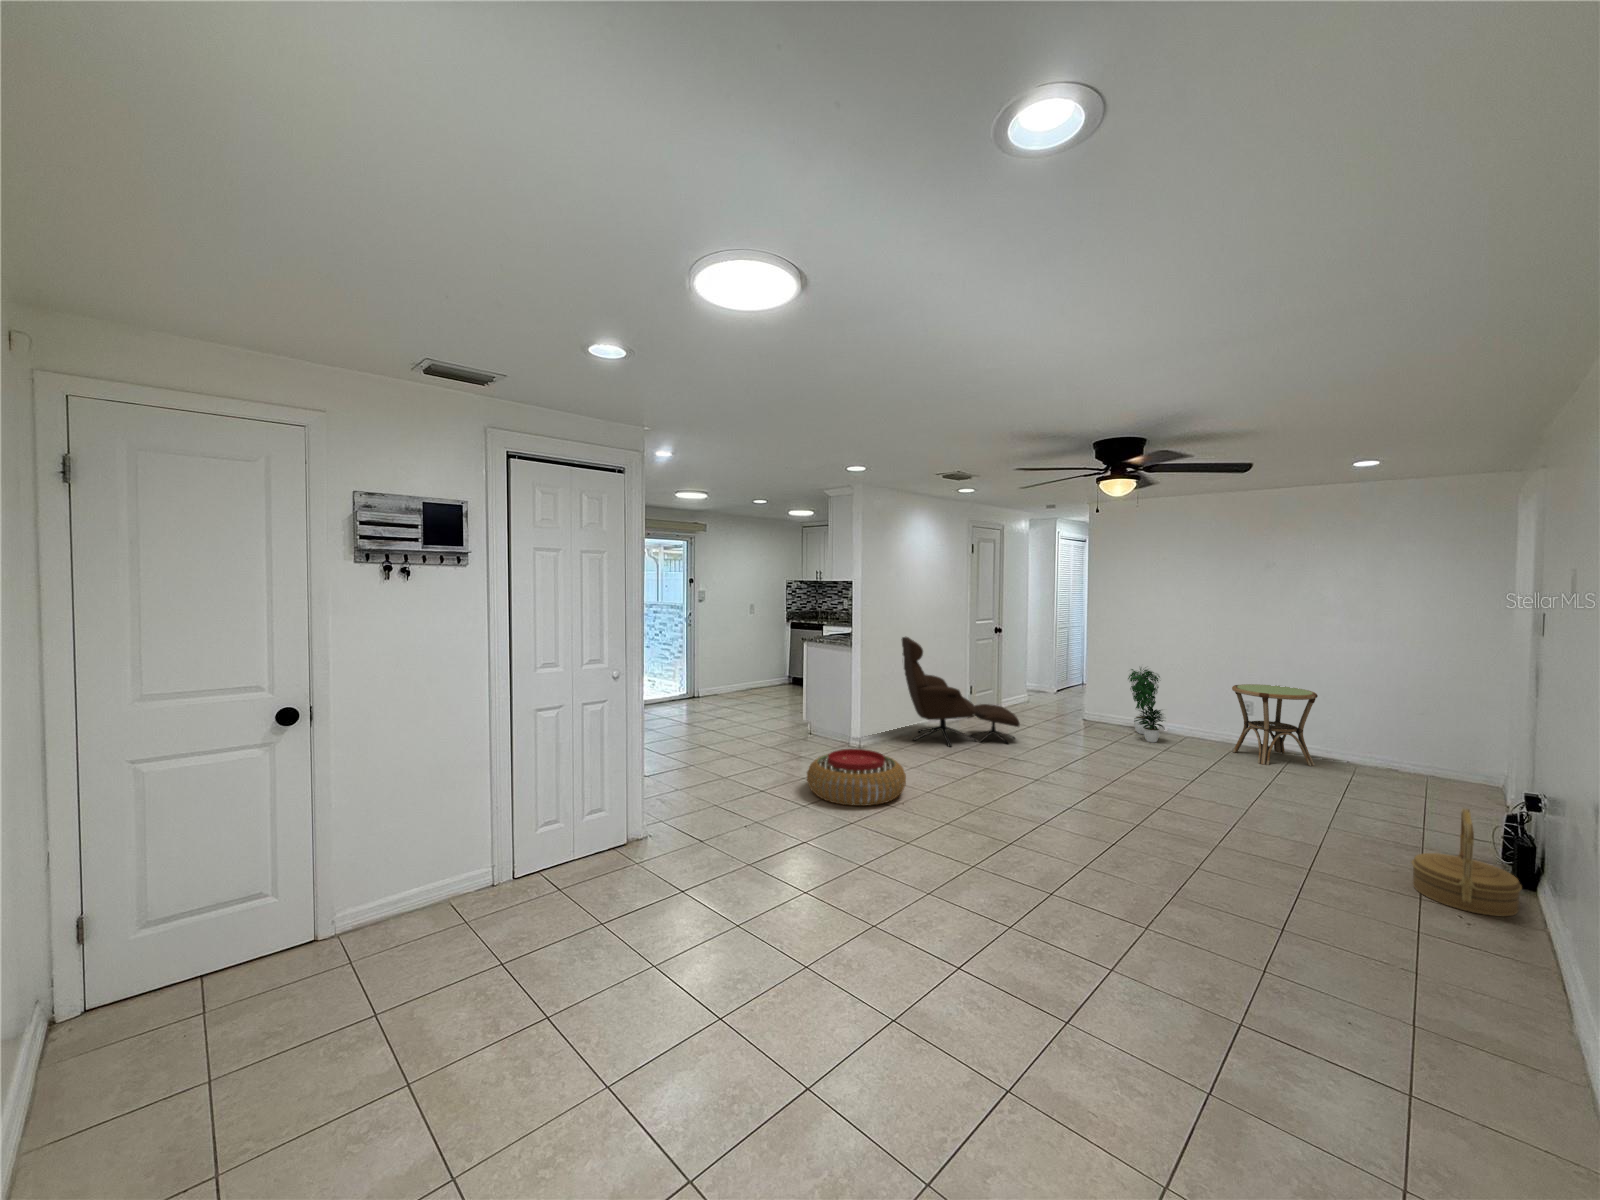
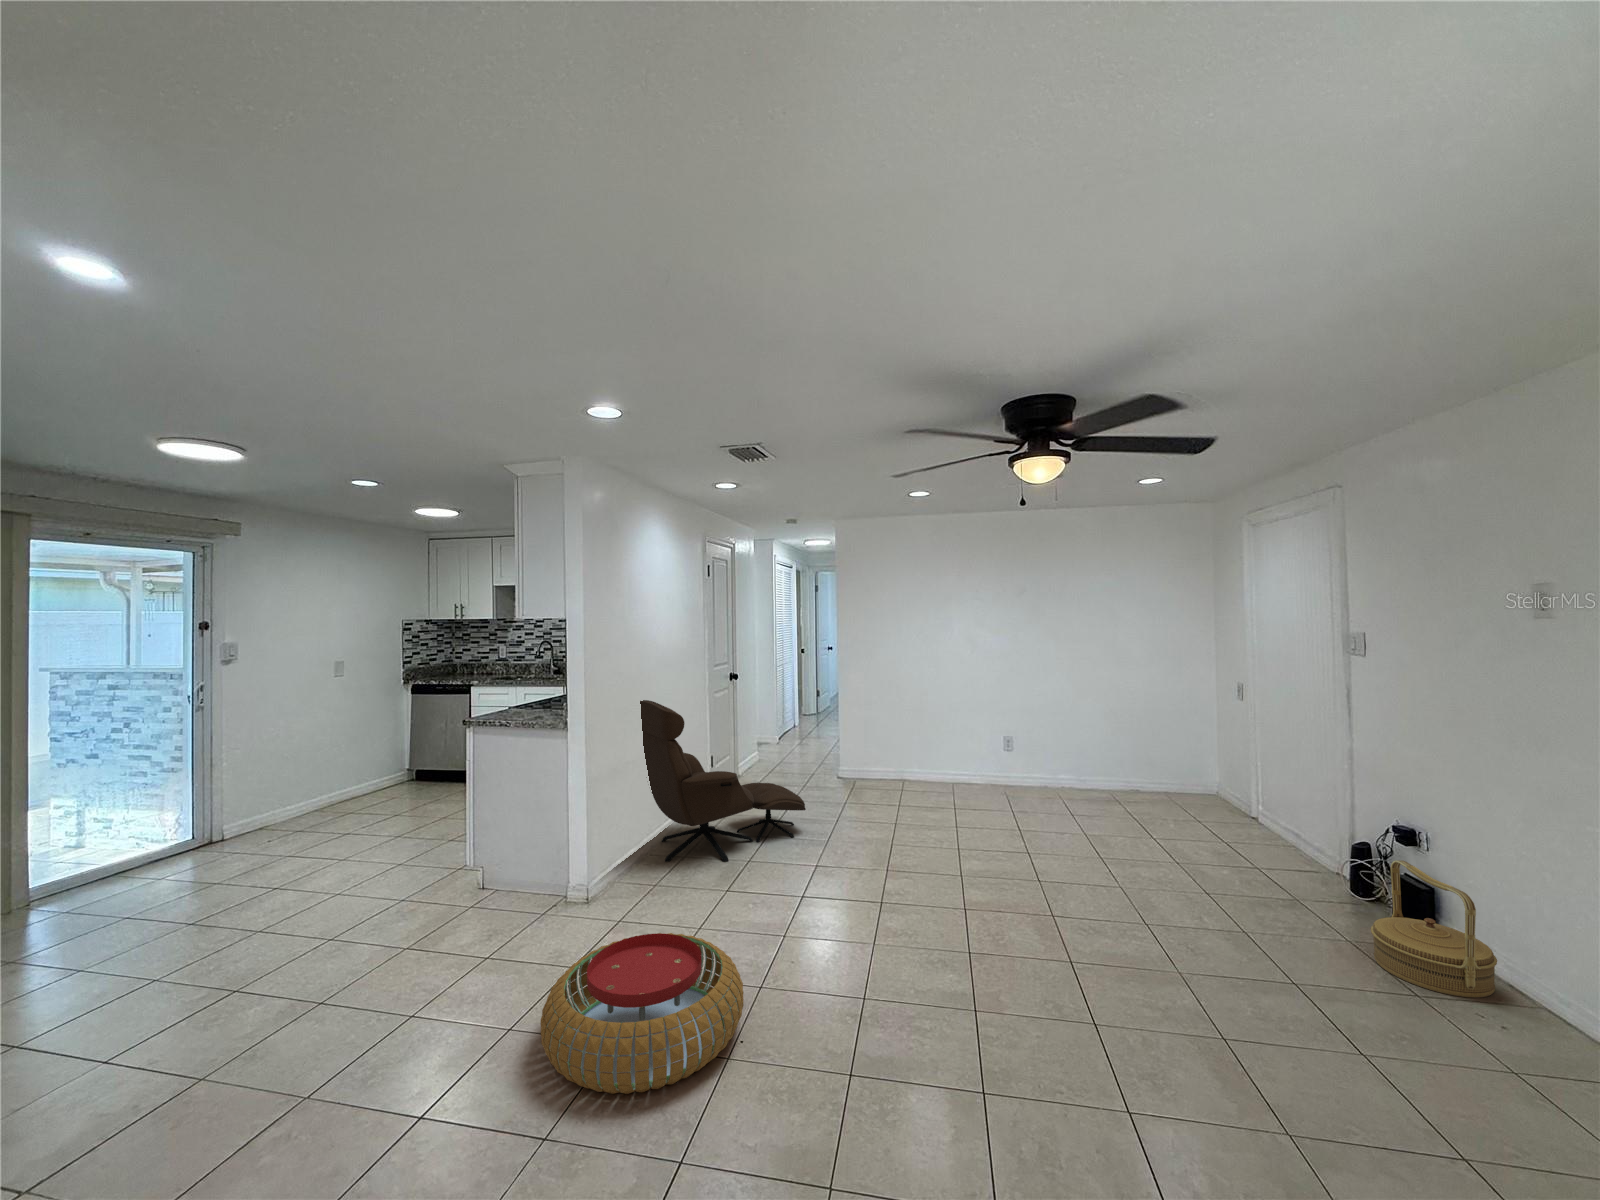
potted plant: present [1128,668,1164,742] -> none [890,706,945,798]
side table: present [1232,684,1318,766] -> none [1004,717,1083,808]

